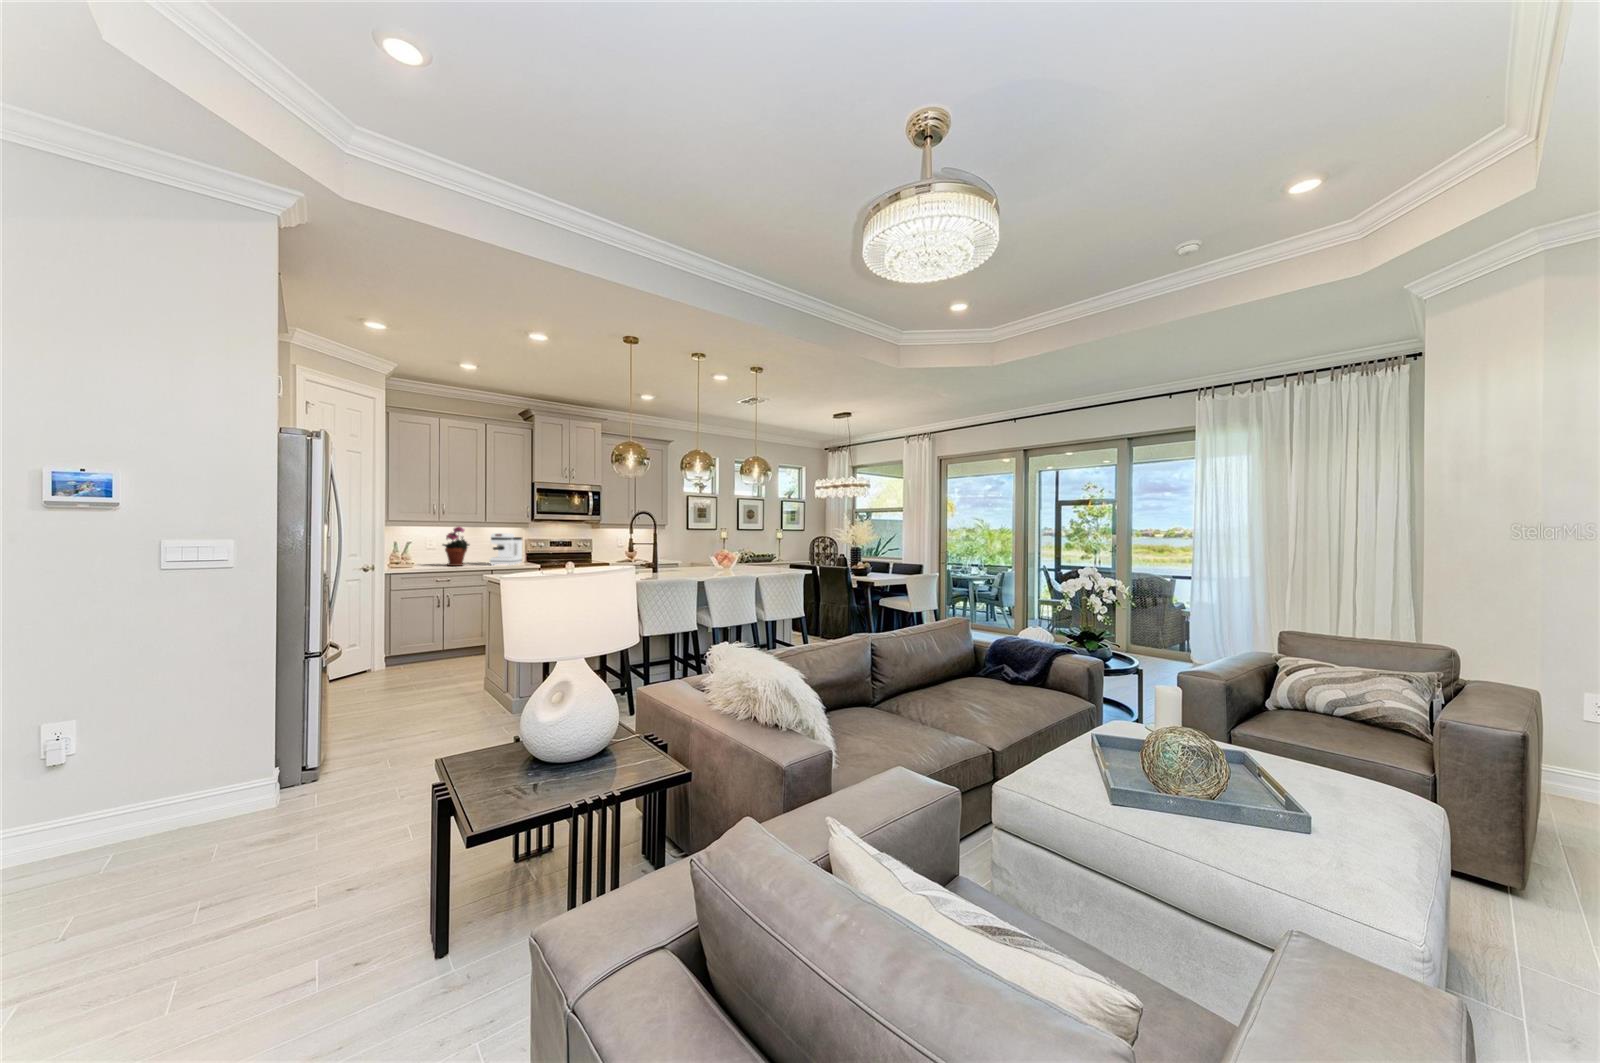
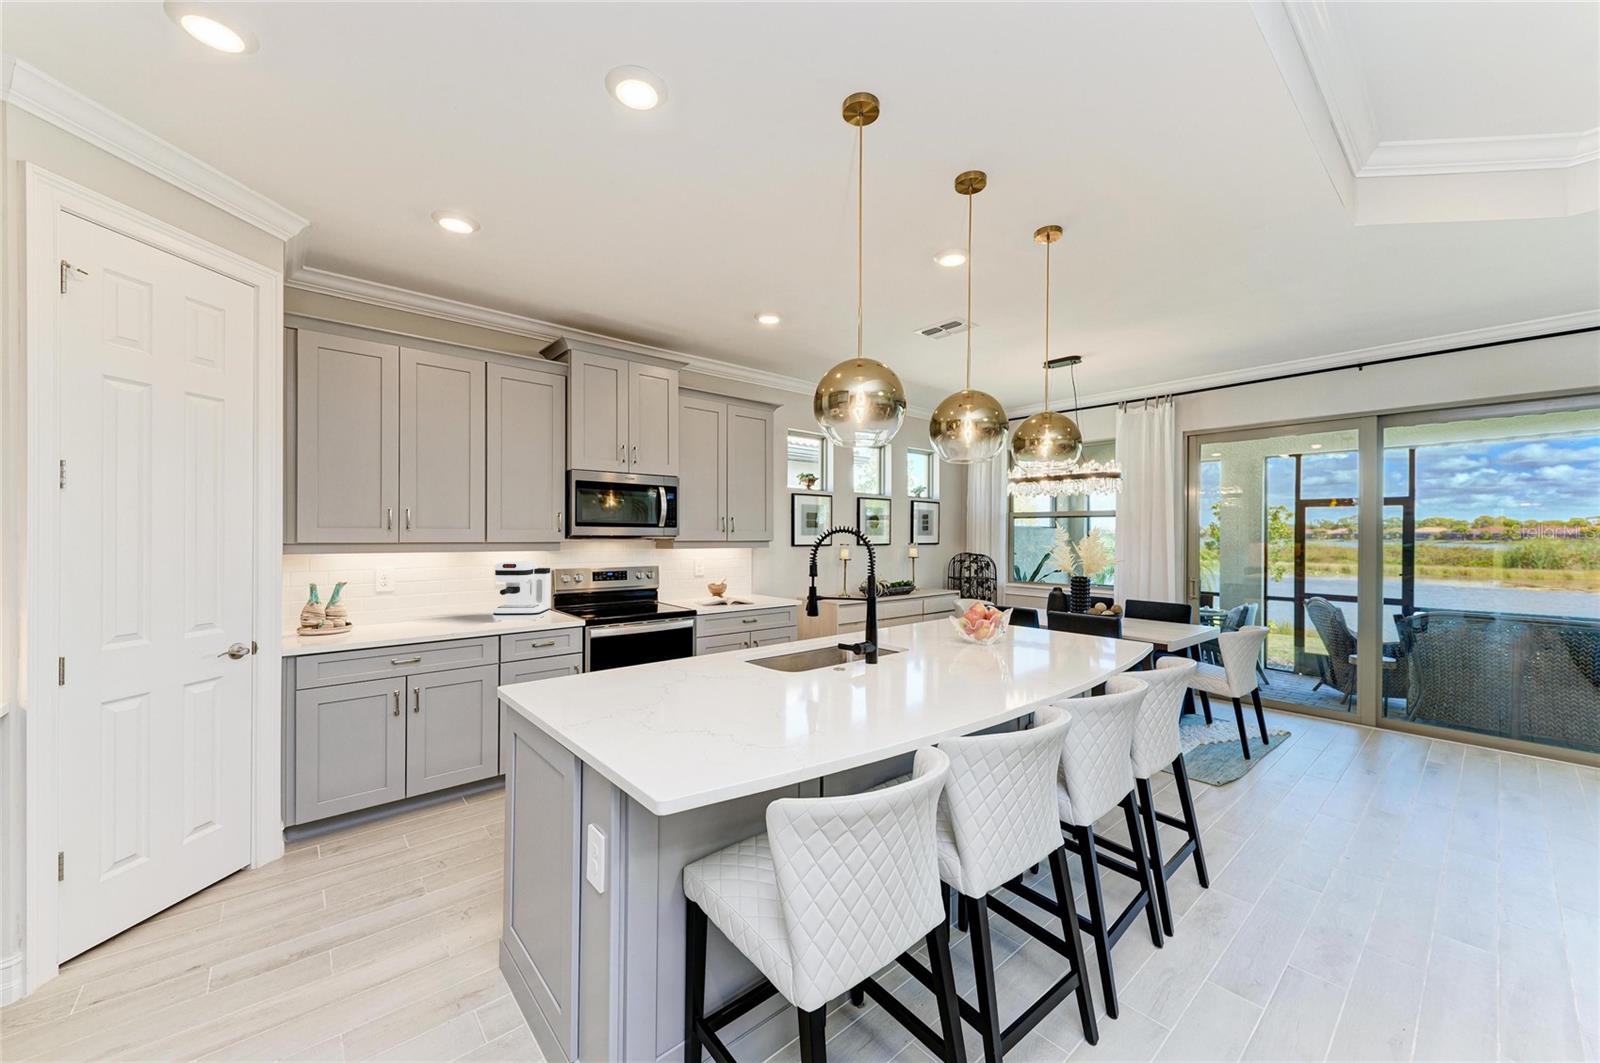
potted plant: present [443,527,469,566] -> none [404,550,457,627]

